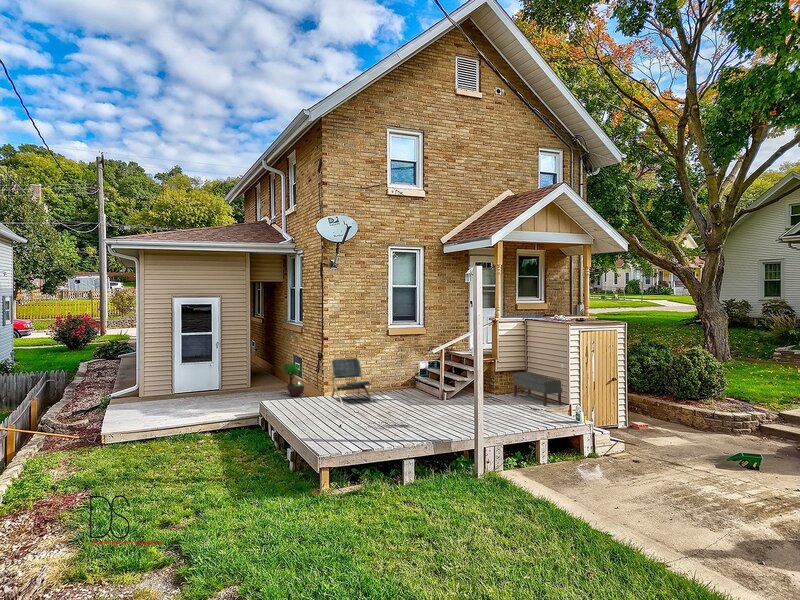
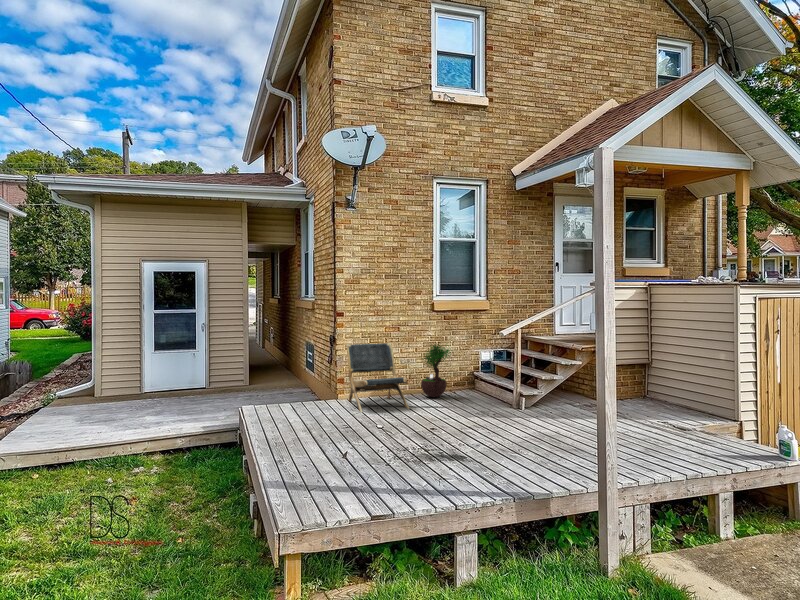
potted tree: present [282,363,304,396] -> present [421,344,451,397]
bench: present [513,372,563,406] -> none [629,367,726,423]

